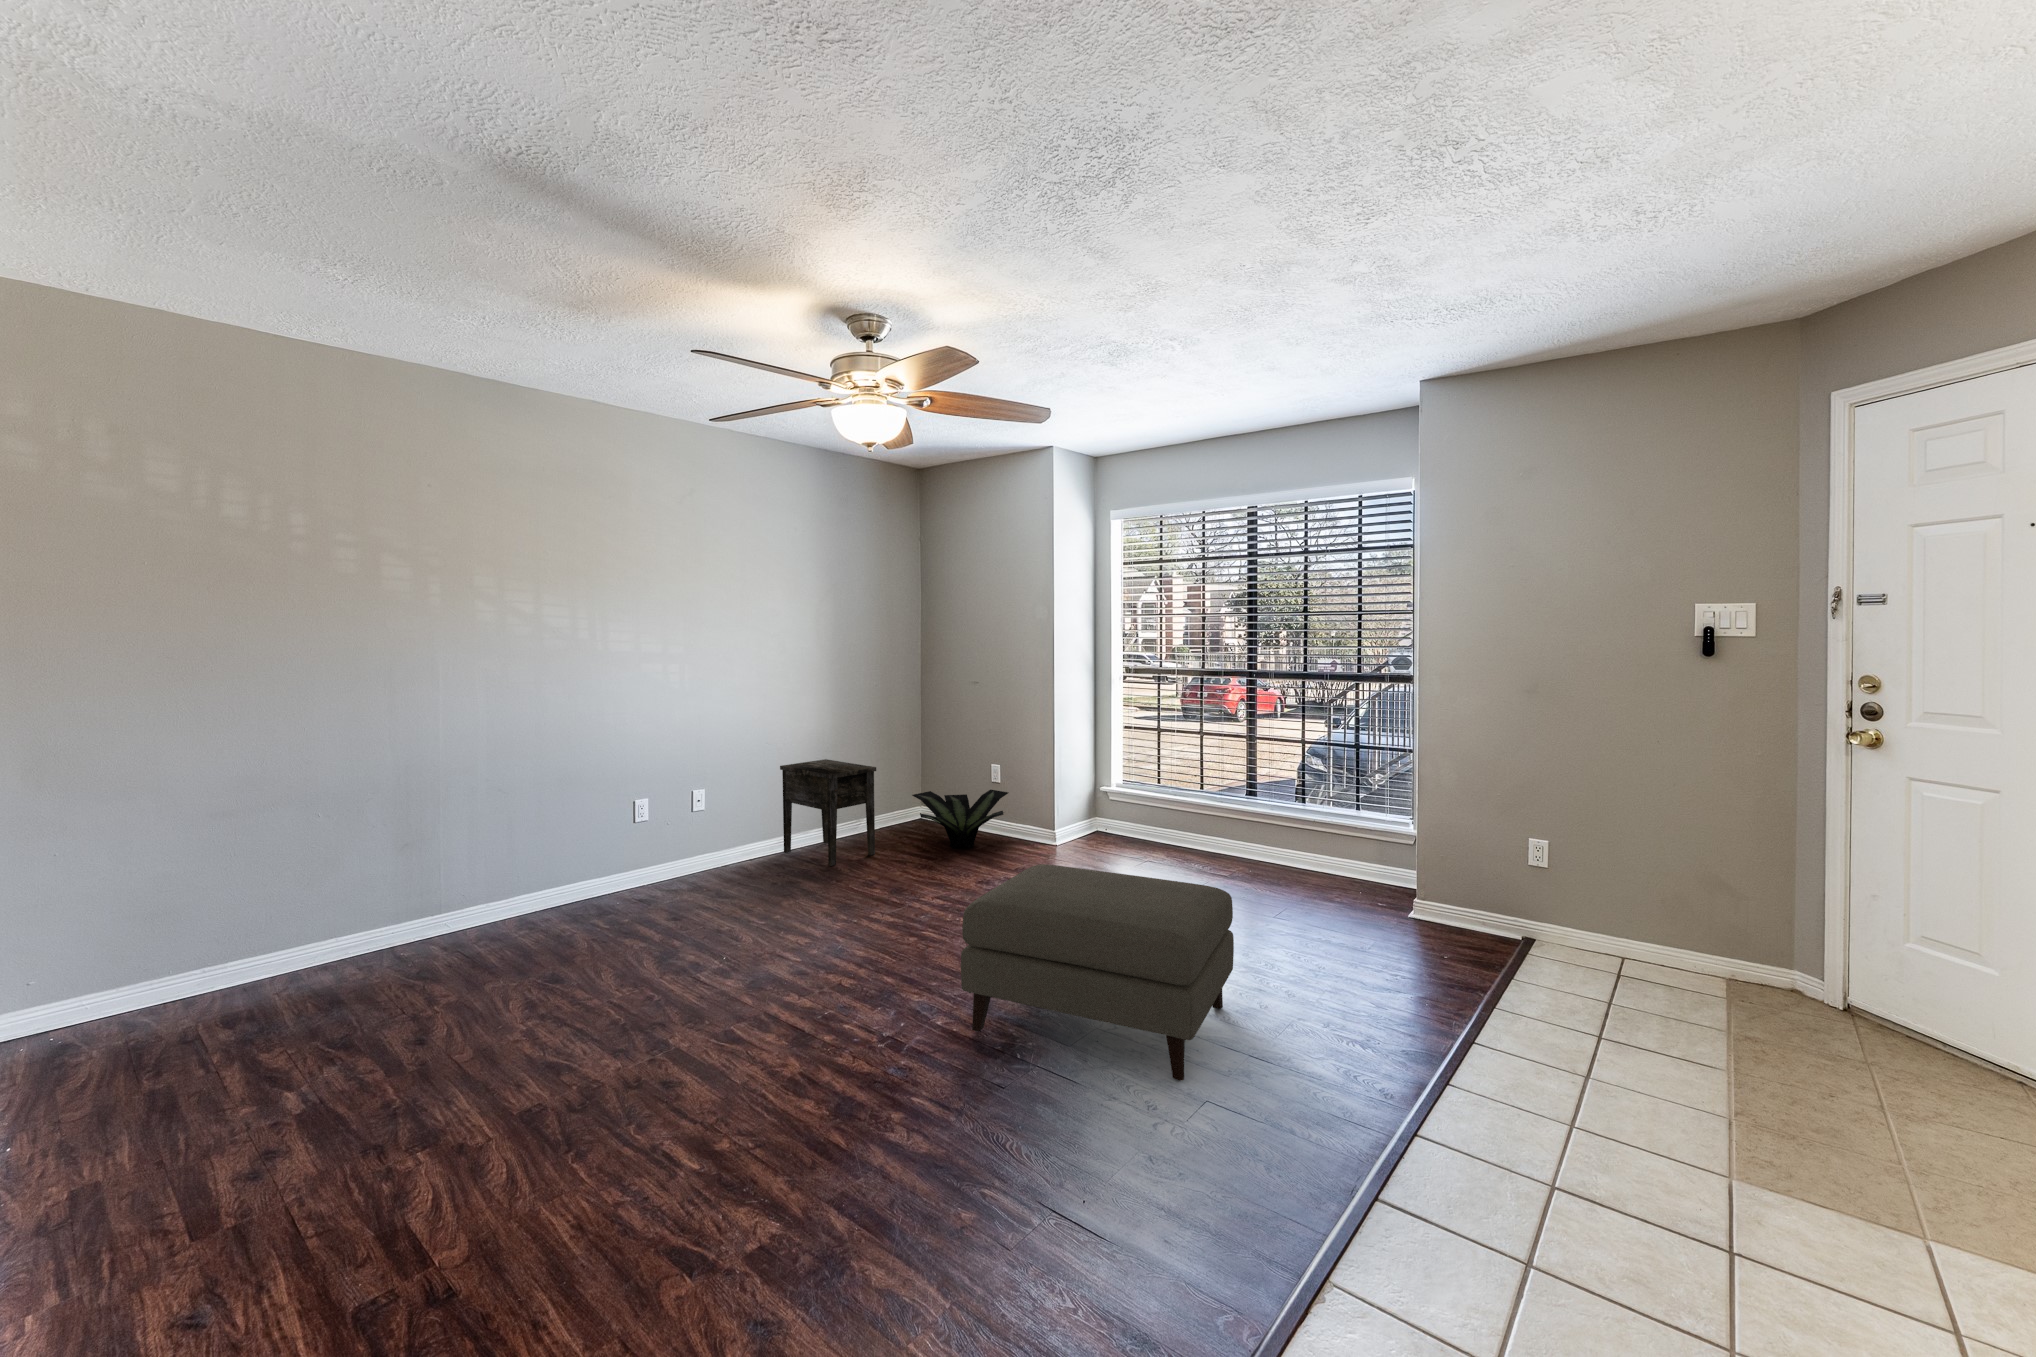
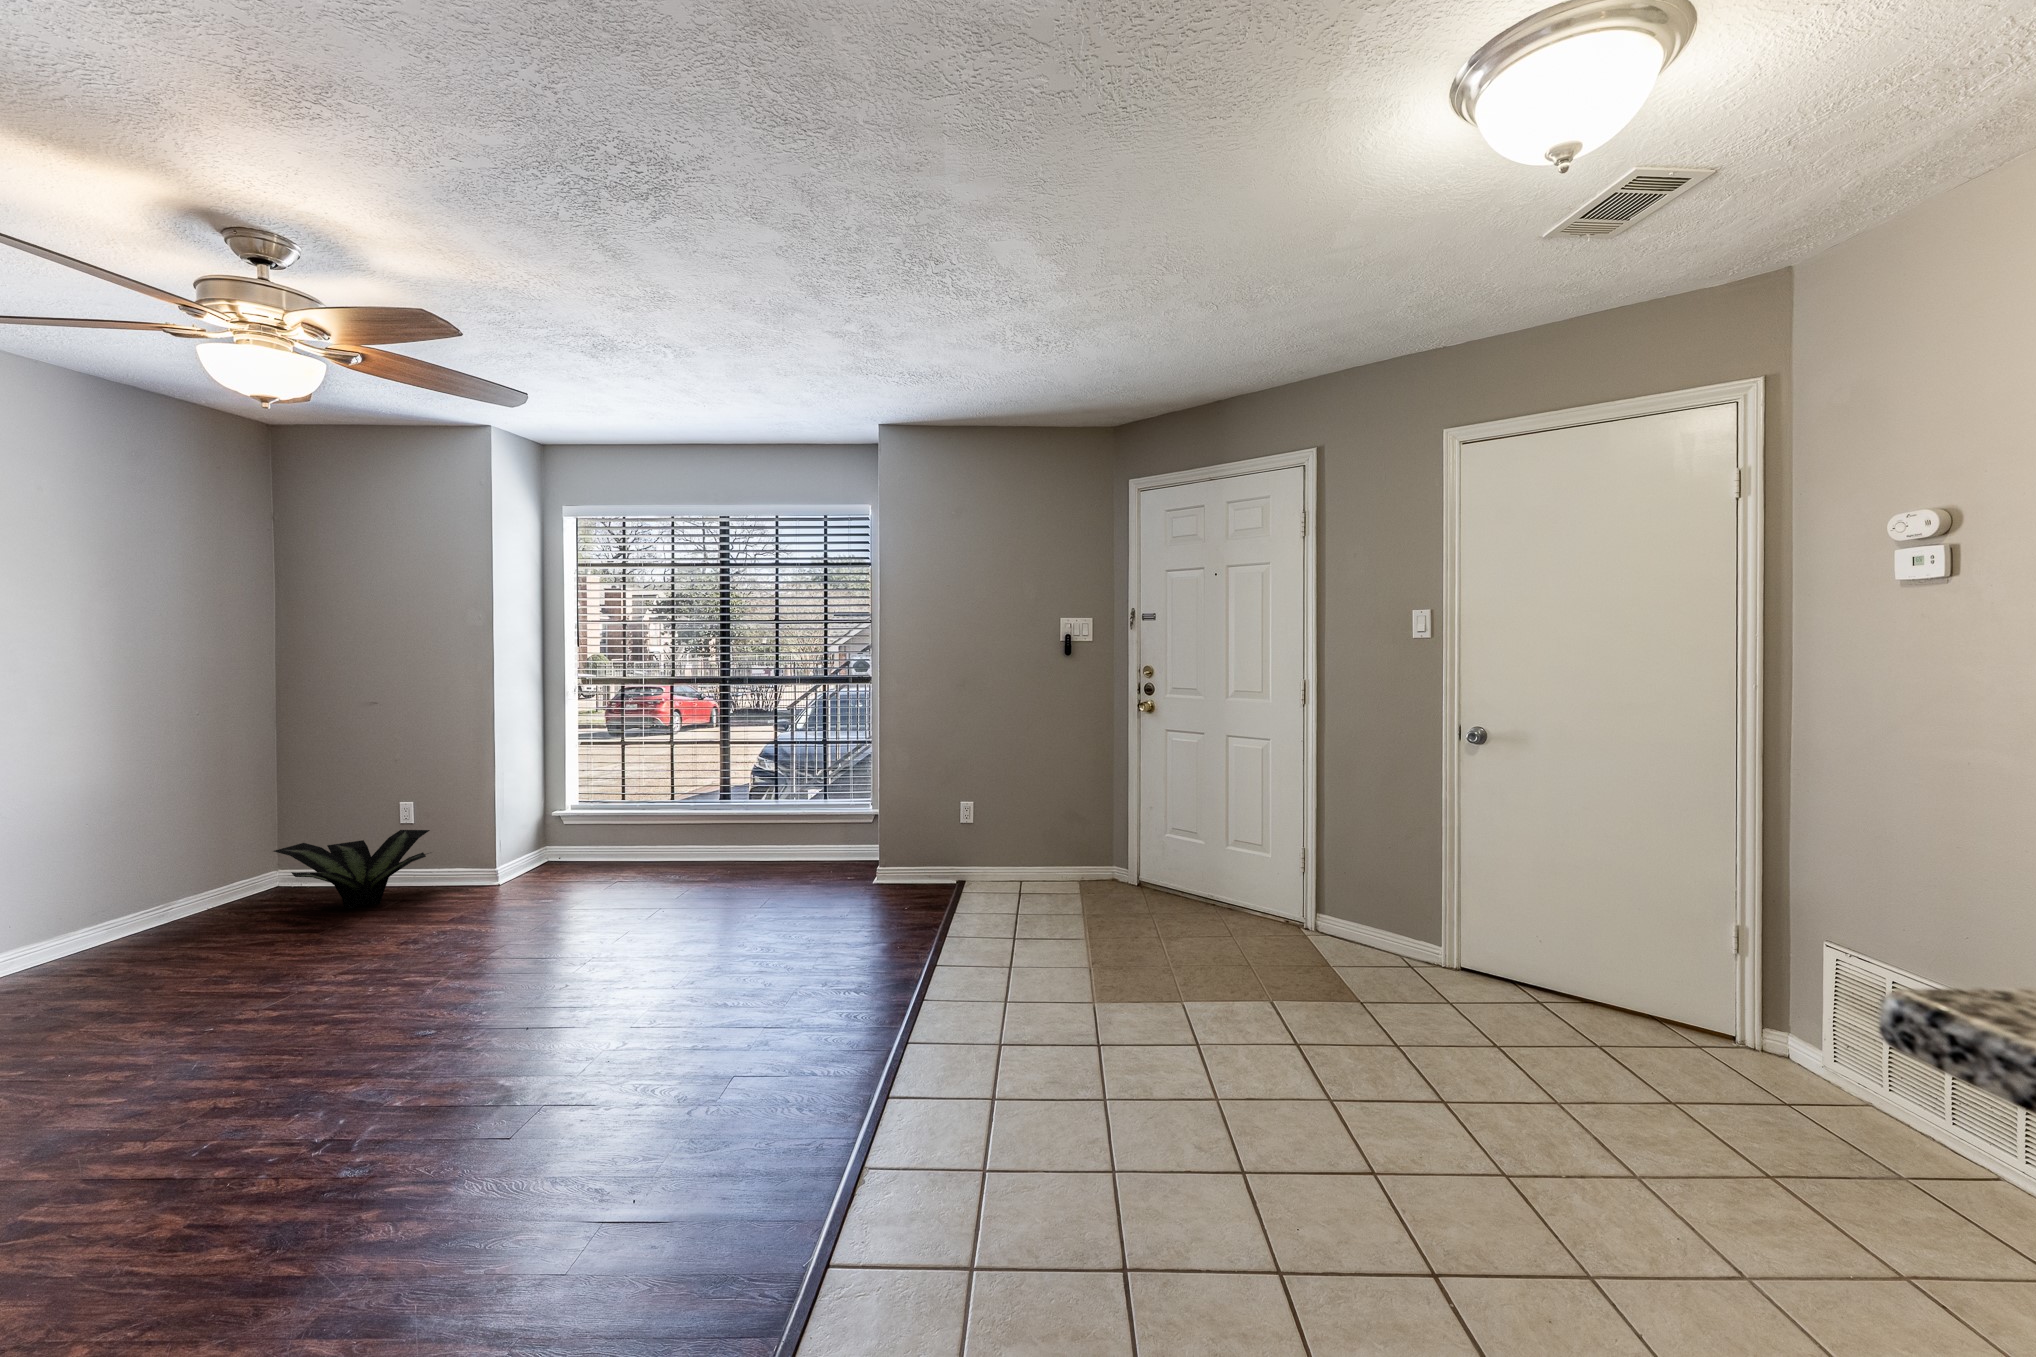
side table: present [780,759,876,866] -> none [9,819,214,967]
ottoman: present [961,864,1234,1081] -> none [433,882,743,1096]

